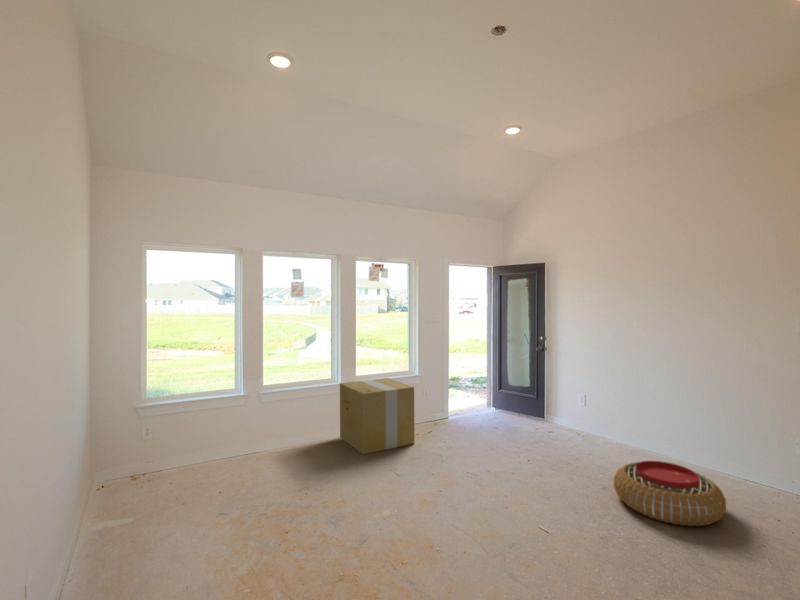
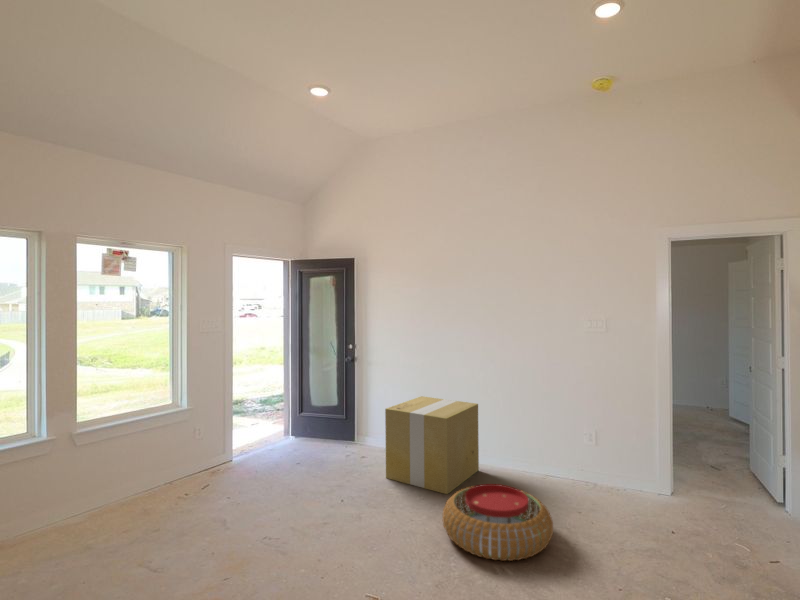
cardboard box: present [340,378,415,454] -> present [385,396,479,494]

